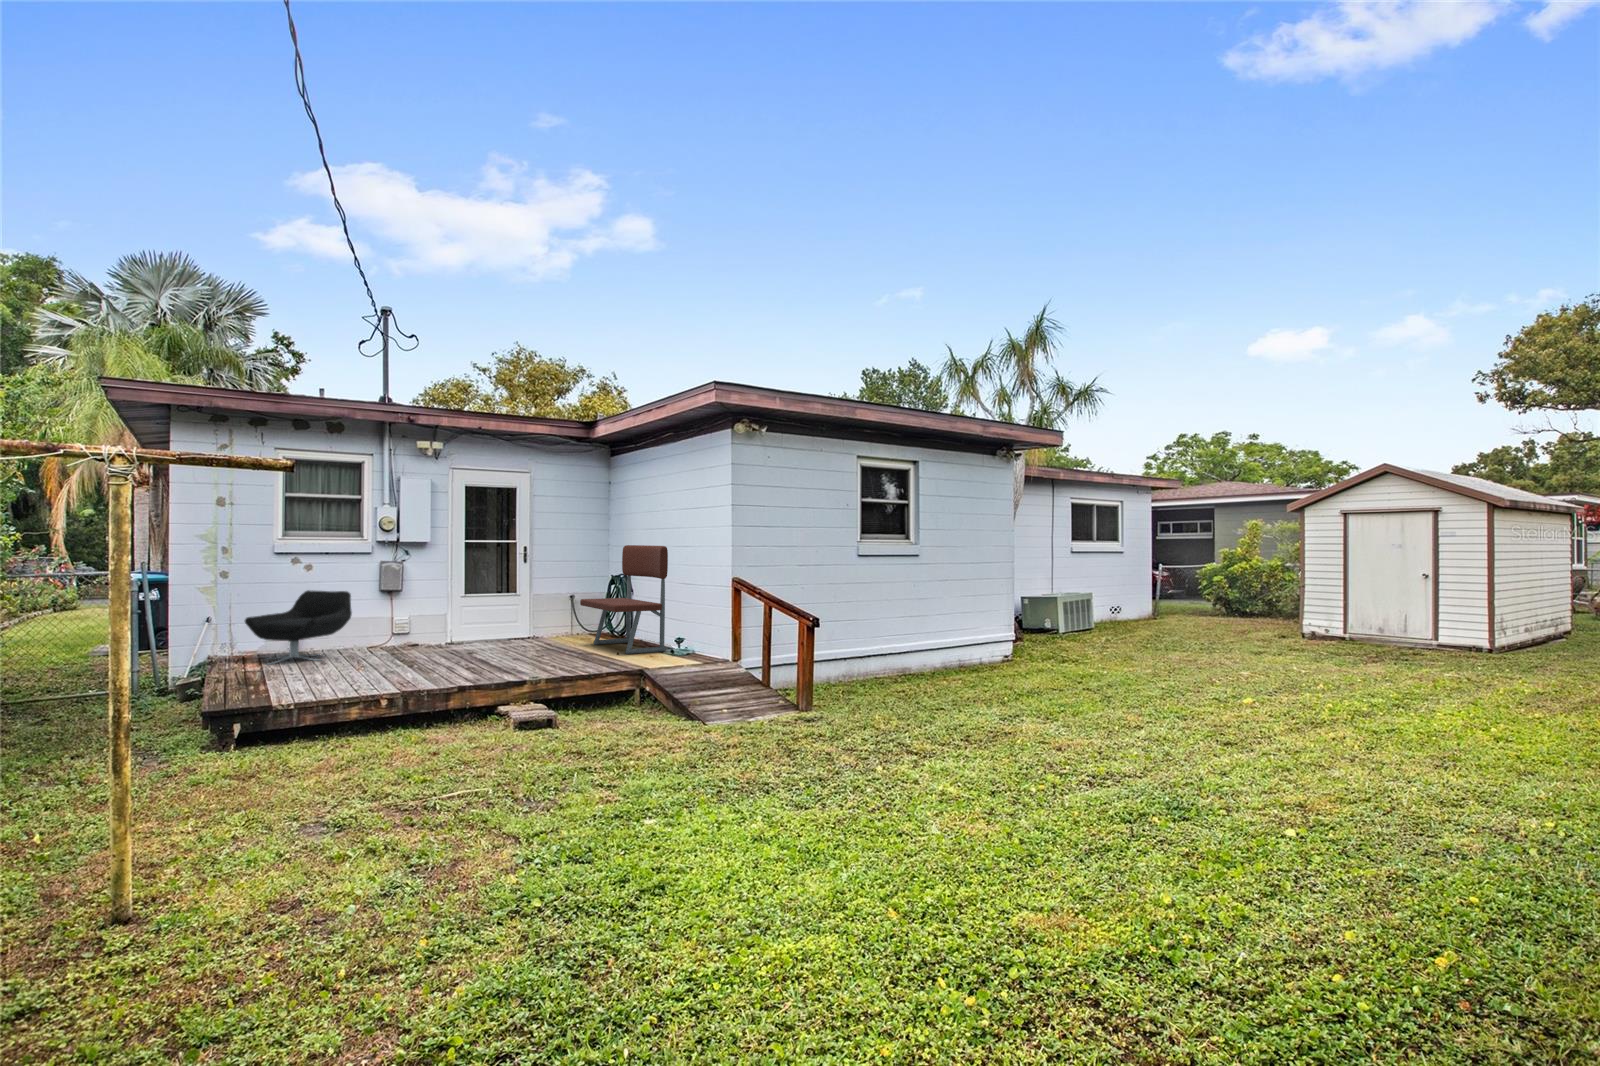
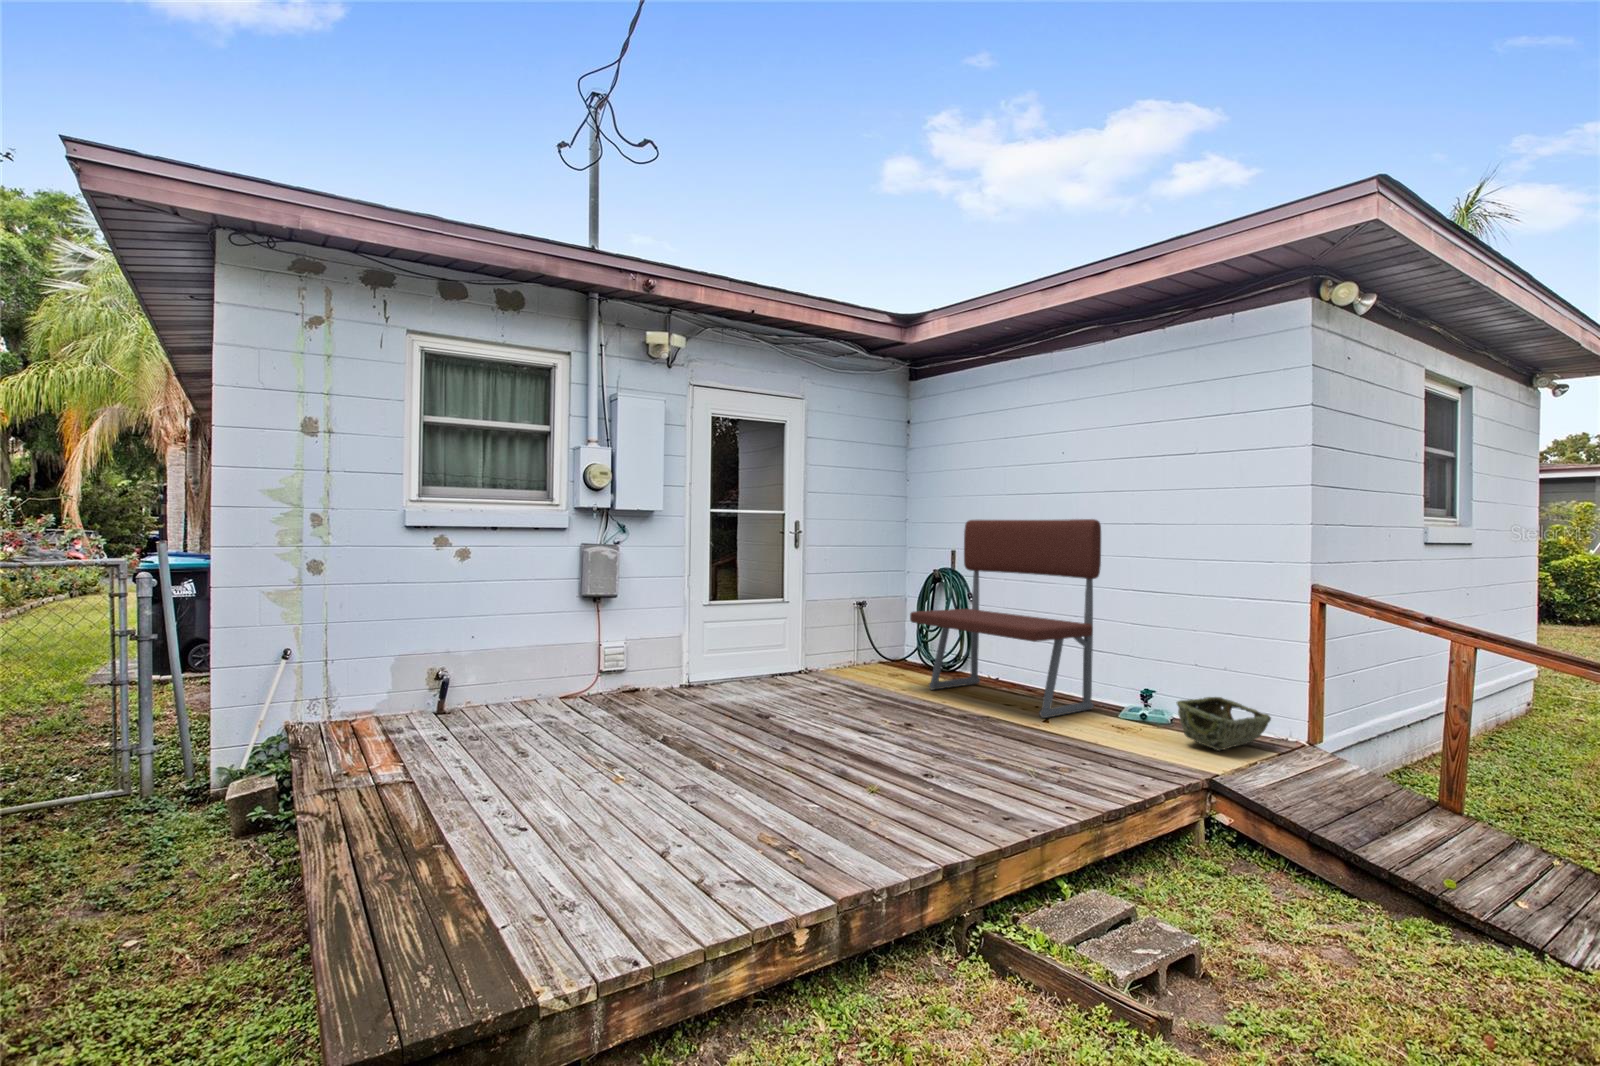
lounge chair: present [245,590,352,664] -> none [358,596,552,756]
woven basket: none [667,639,716,663] -> present [1176,697,1271,751]

